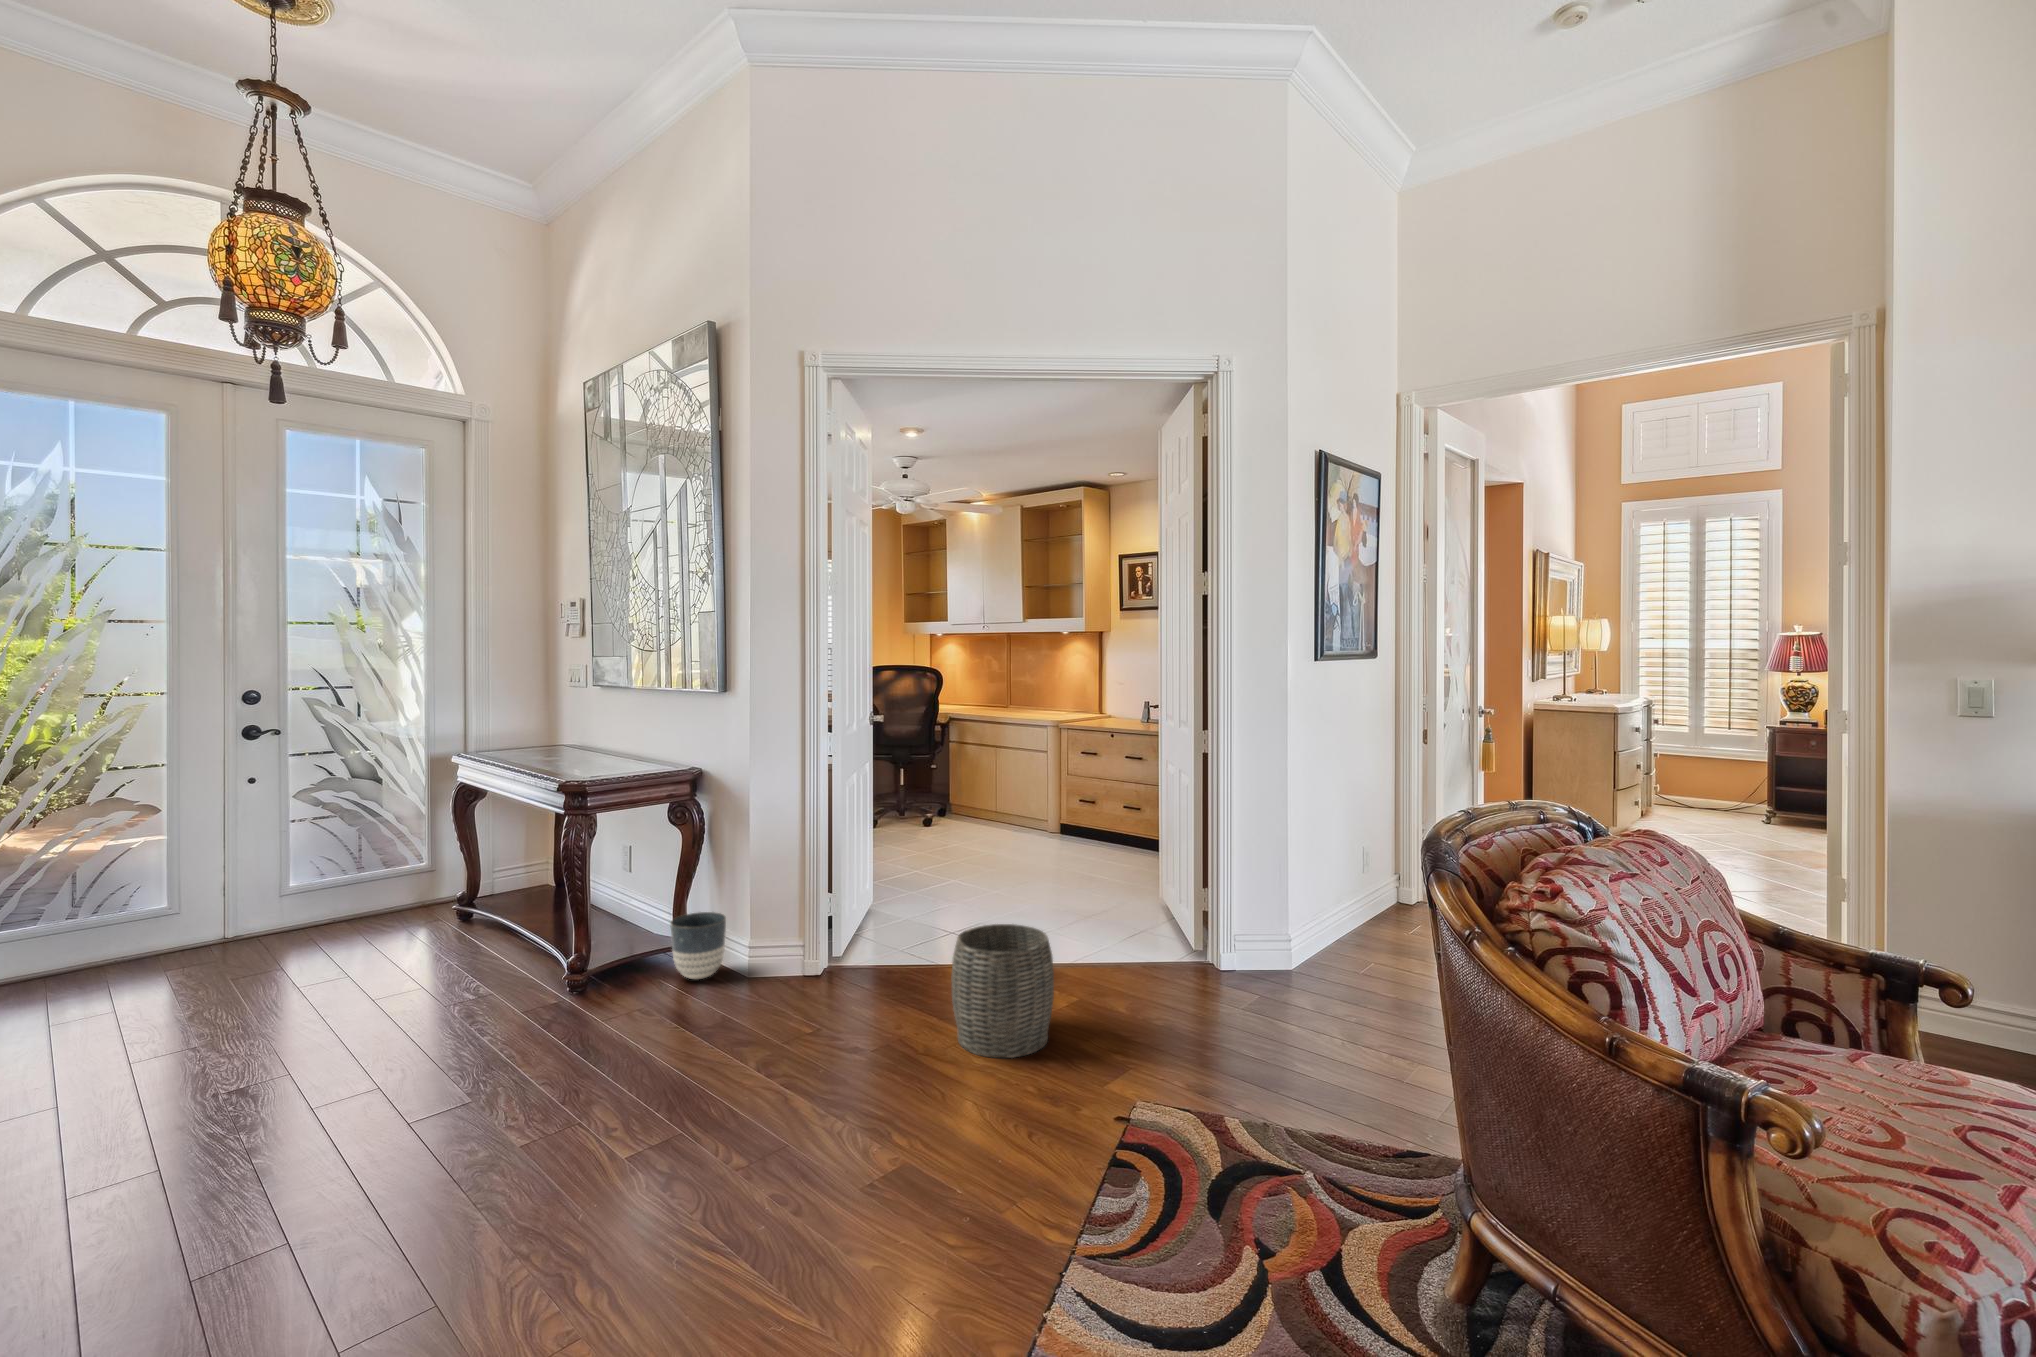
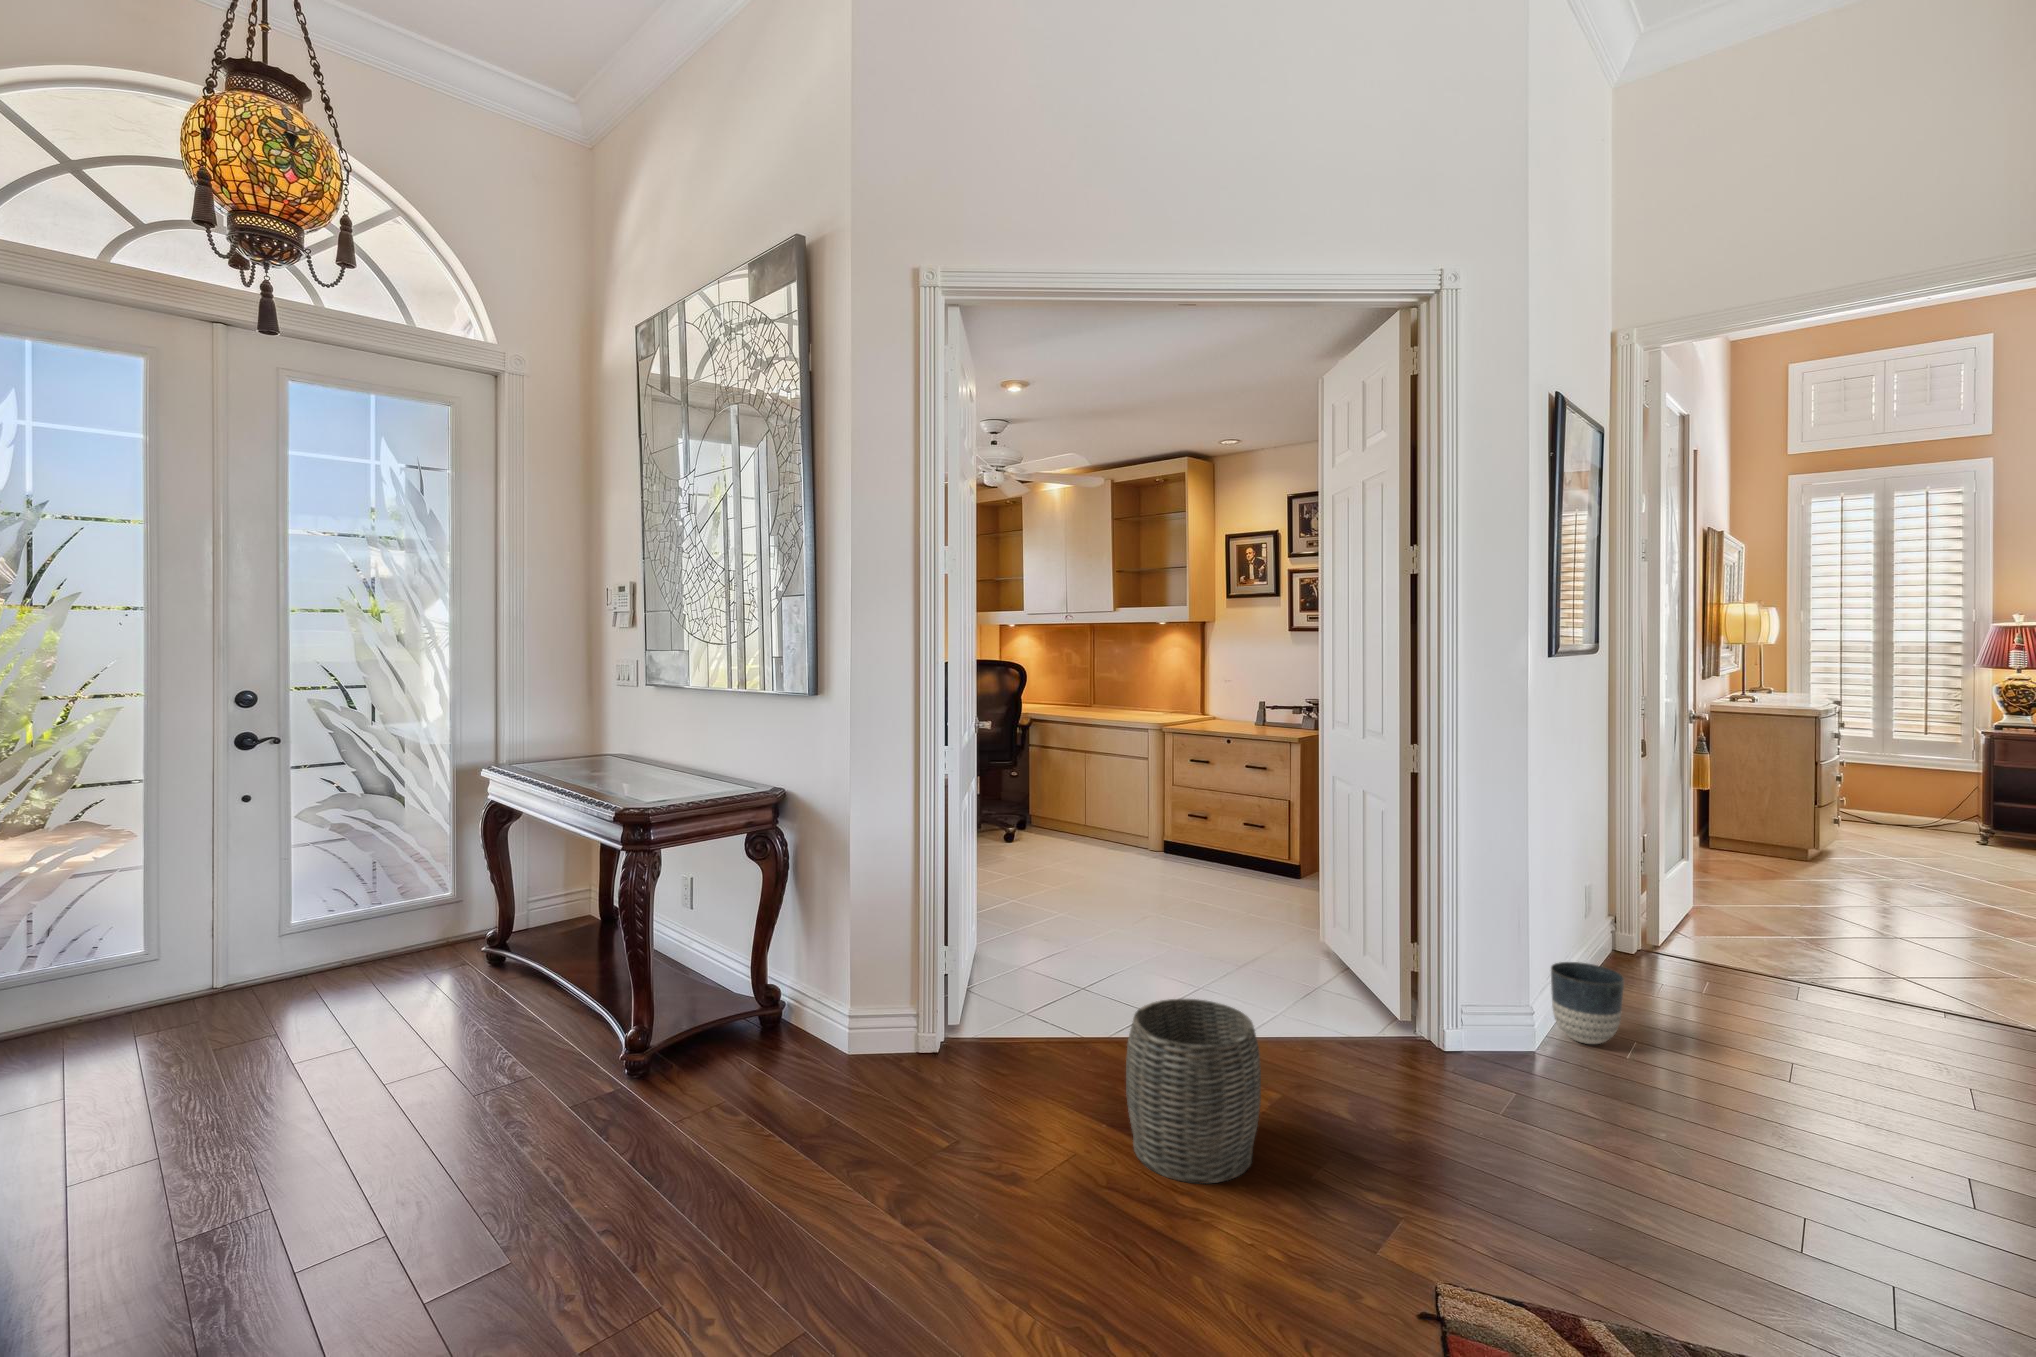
planter: present [671,912,726,979] -> present [1551,962,1624,1044]

